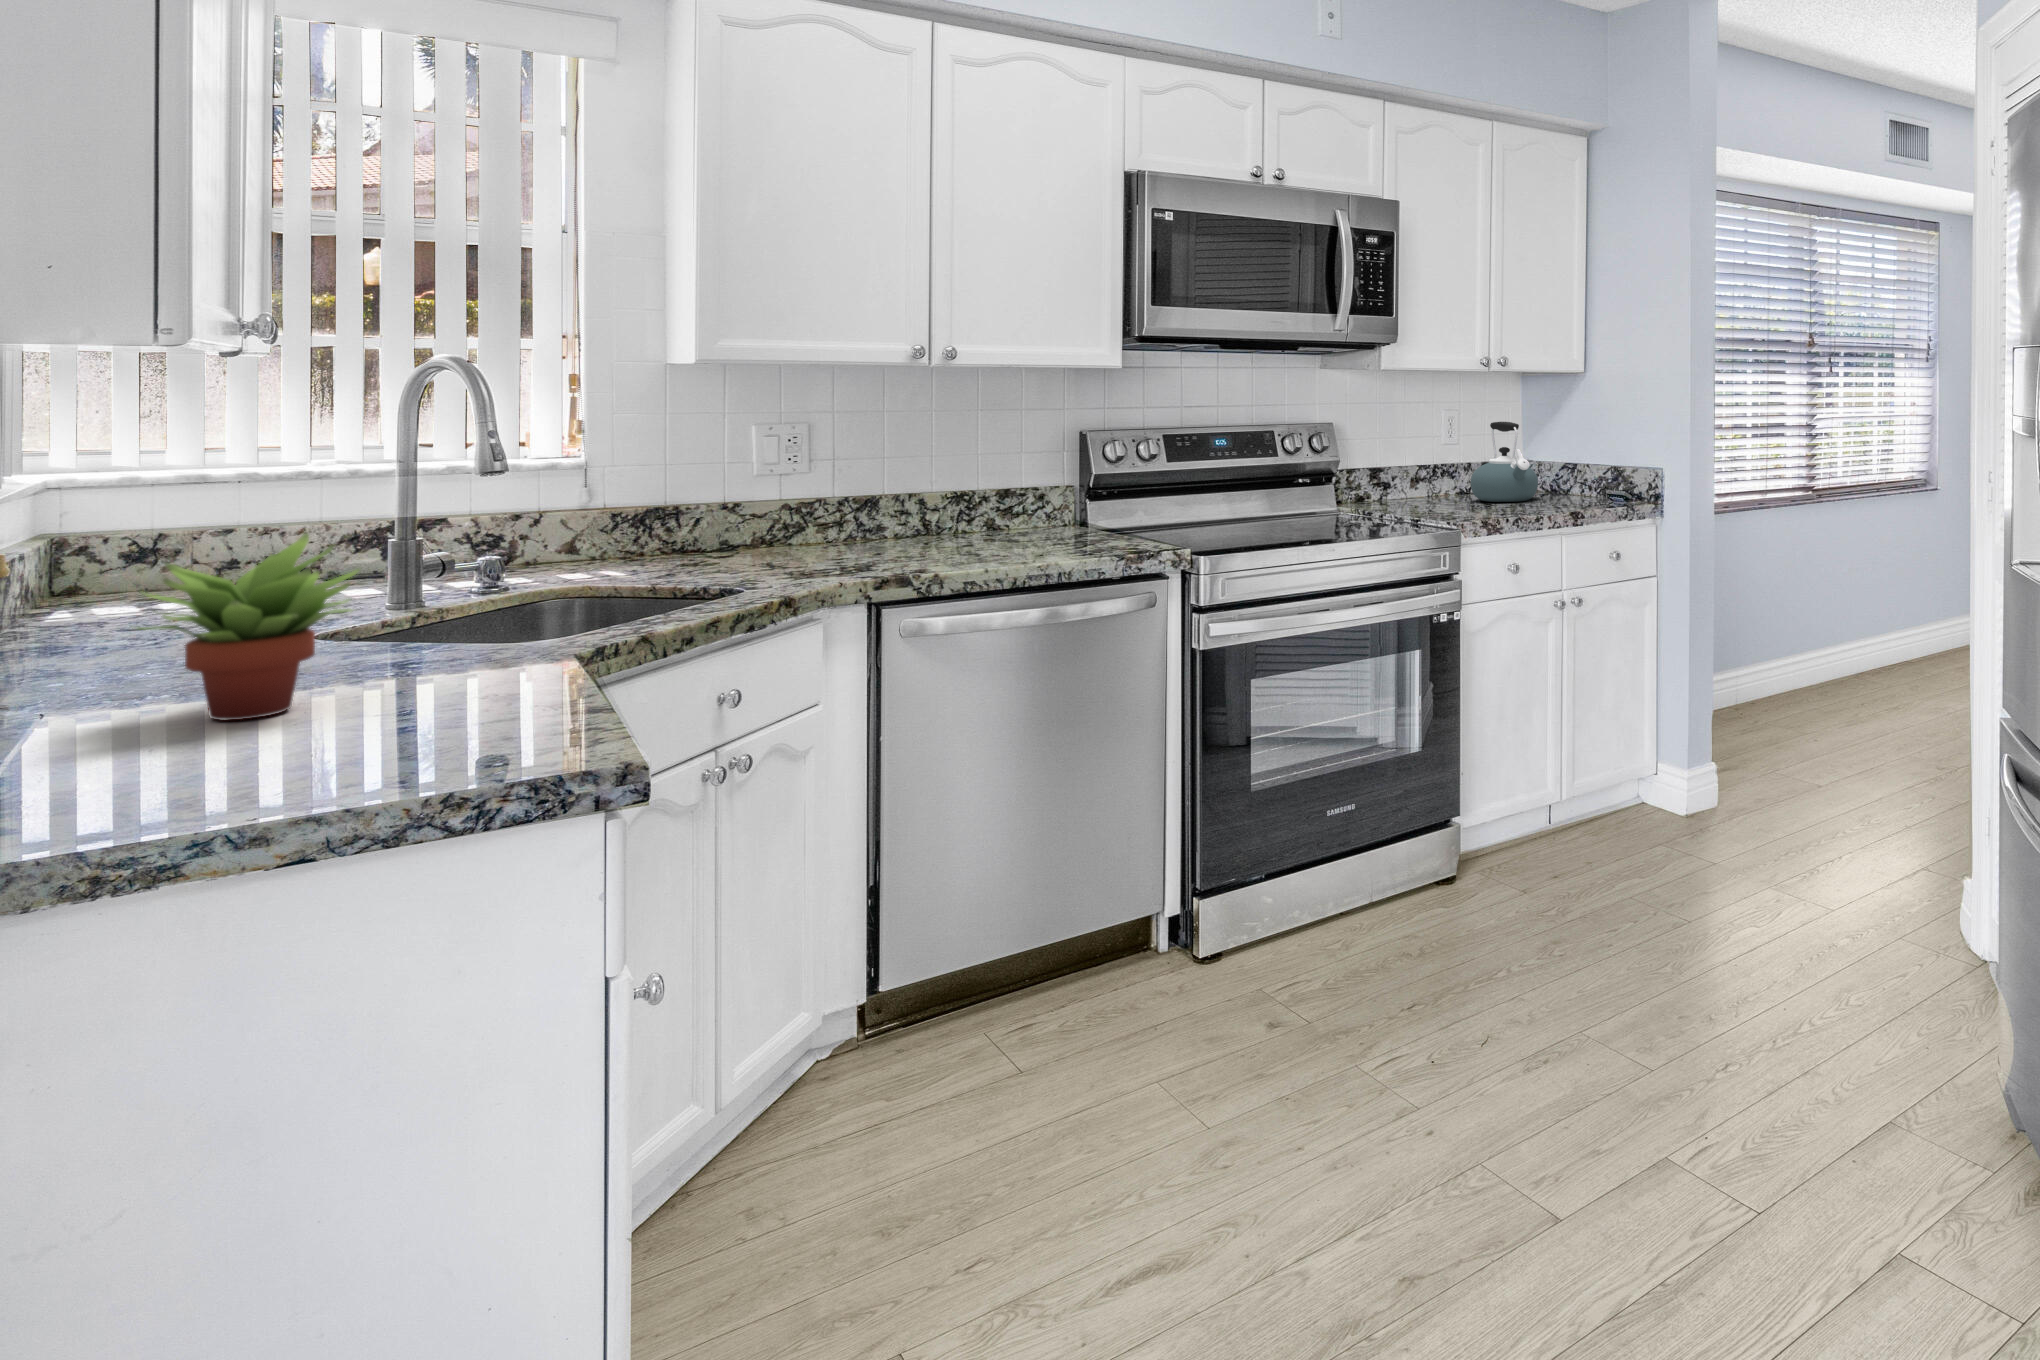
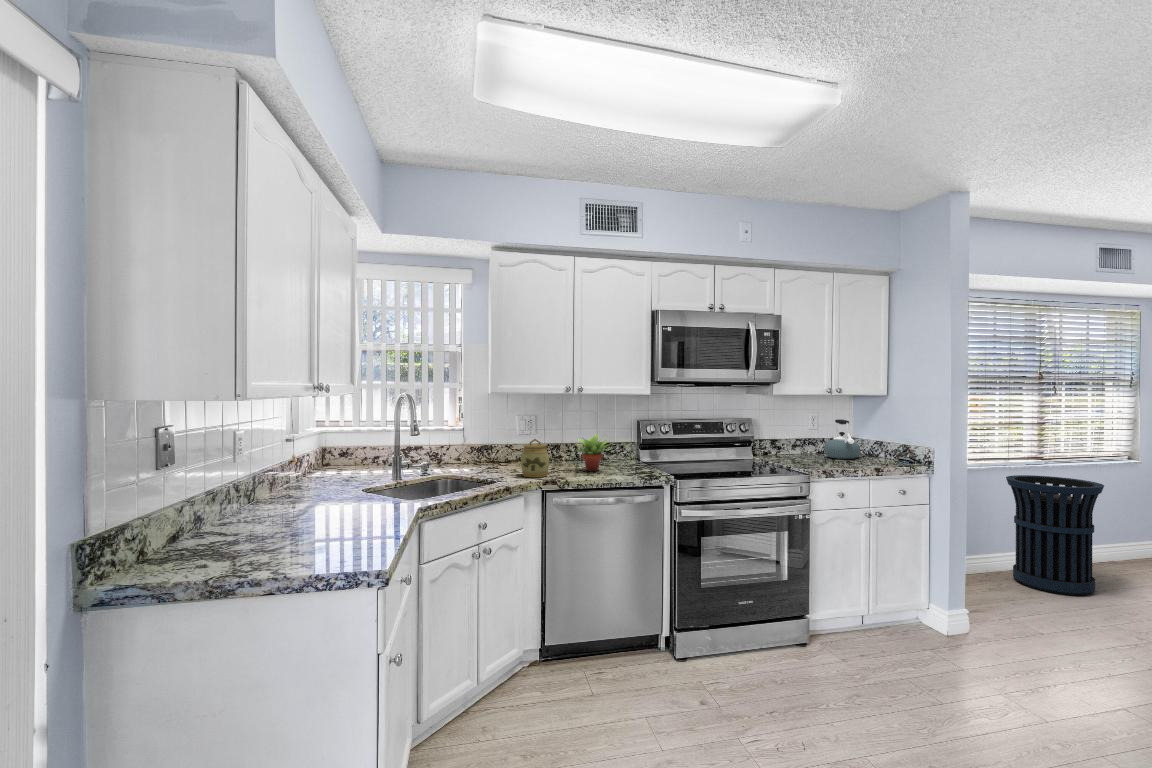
jar: none [793,476,875,576] -> present [521,439,549,477]
trash can: none [1764,519,1904,725] -> present [1006,475,1104,595]
succulent plant: present [132,533,361,720] -> present [578,433,608,471]

